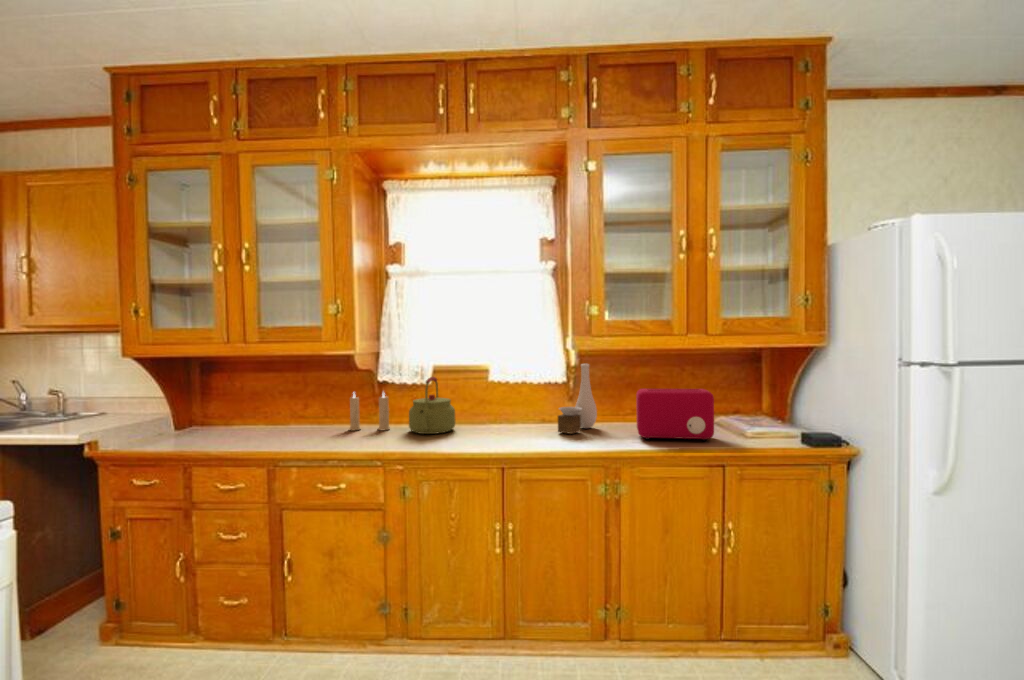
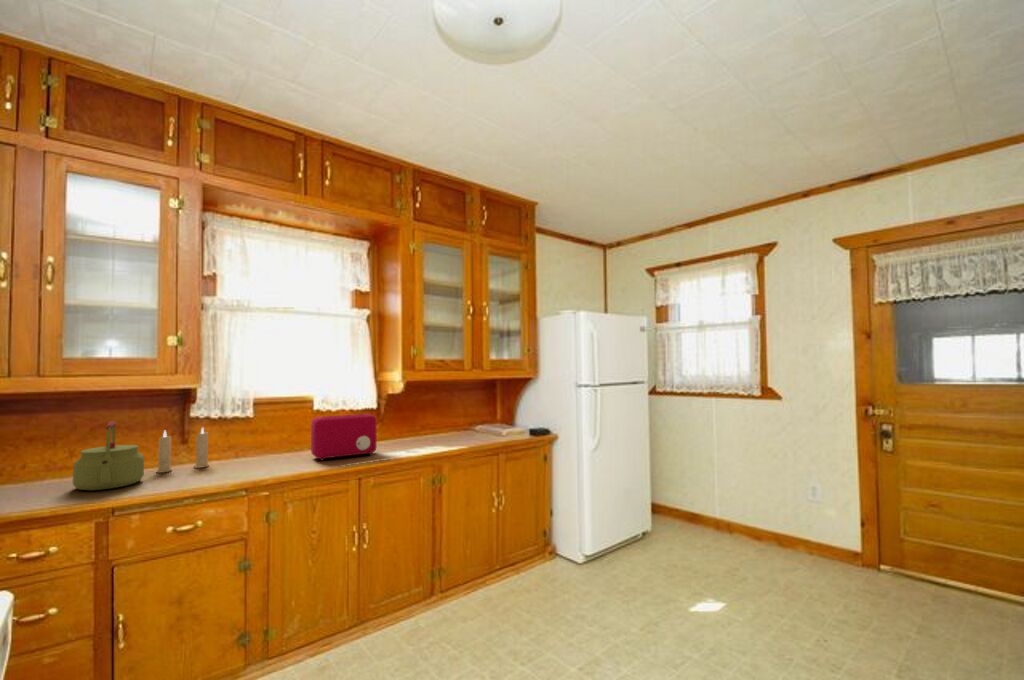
vase: present [558,364,597,434] -> none [379,392,402,447]
kettle: present [409,377,455,434] -> present [73,421,144,490]
toaster: present [636,389,714,441] -> present [311,414,377,460]

